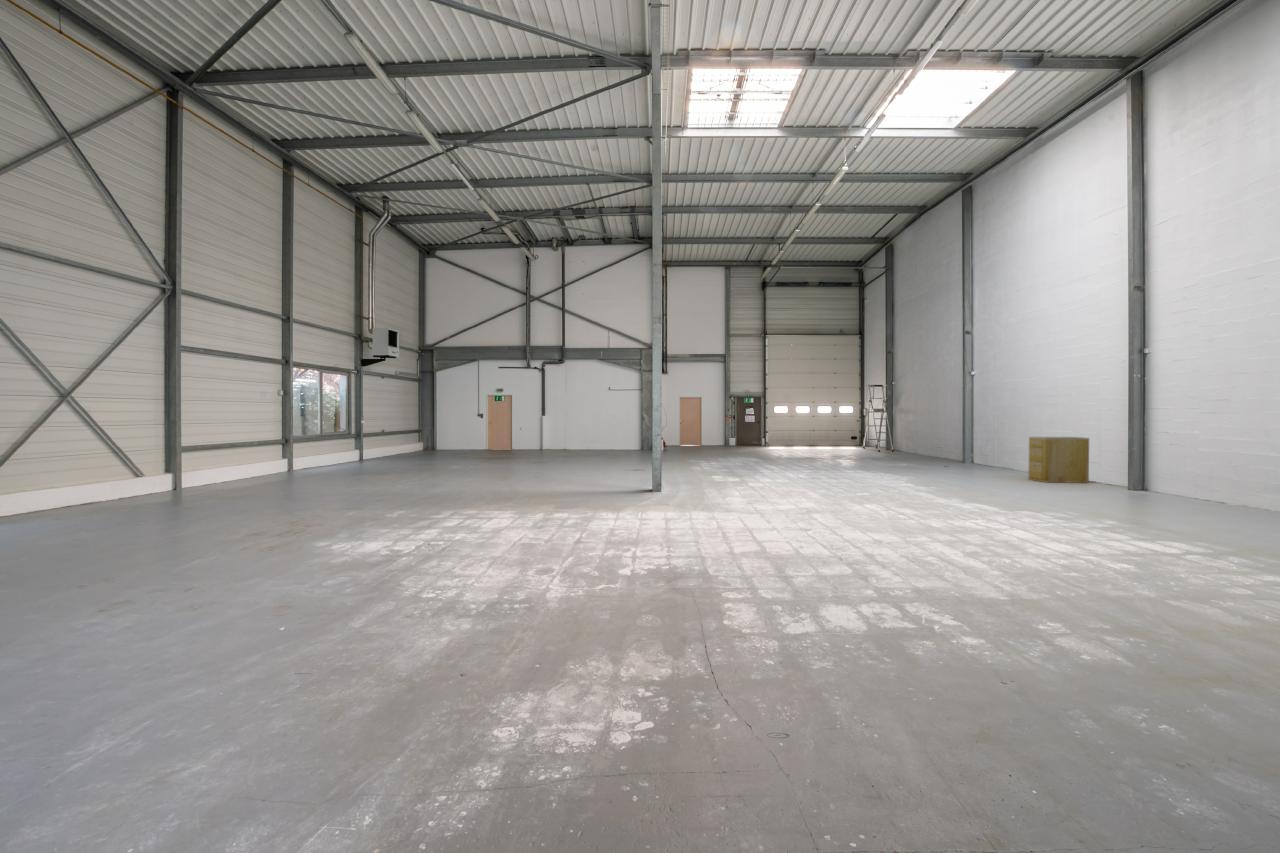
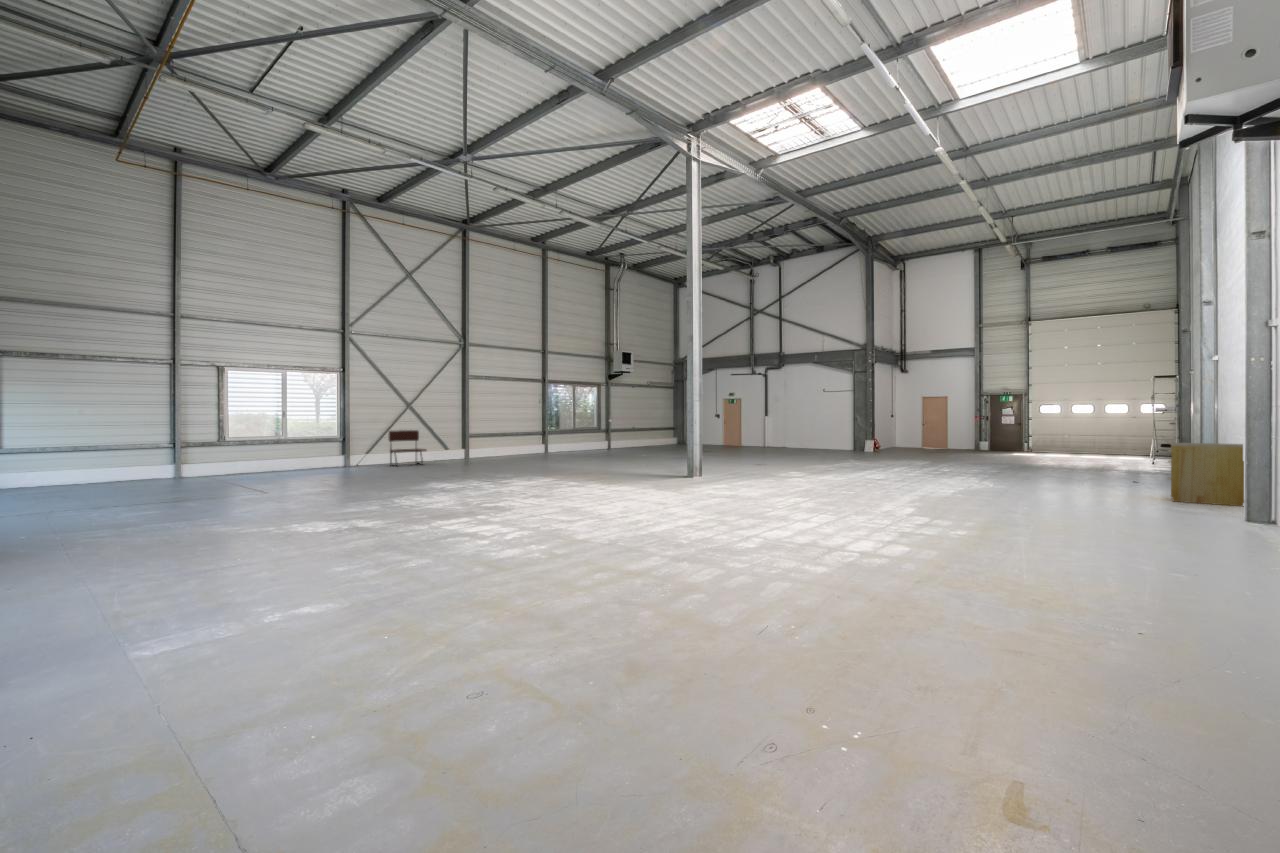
bench: none [23,441,119,515] -> present [389,430,426,466]

